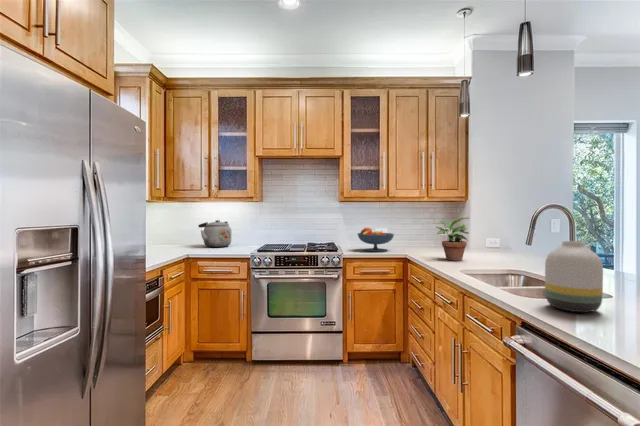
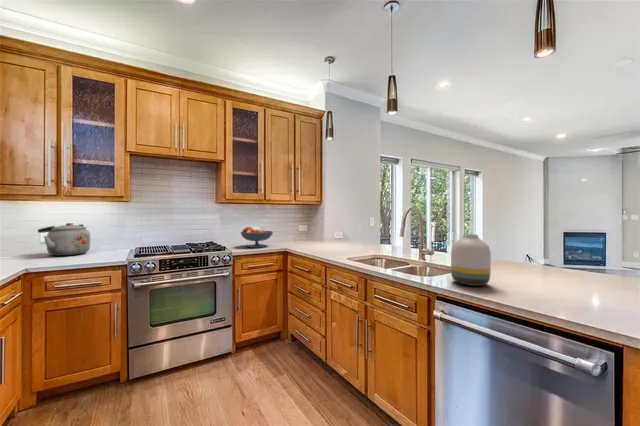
potted plant: present [436,217,469,261] -> none [316,217,343,251]

